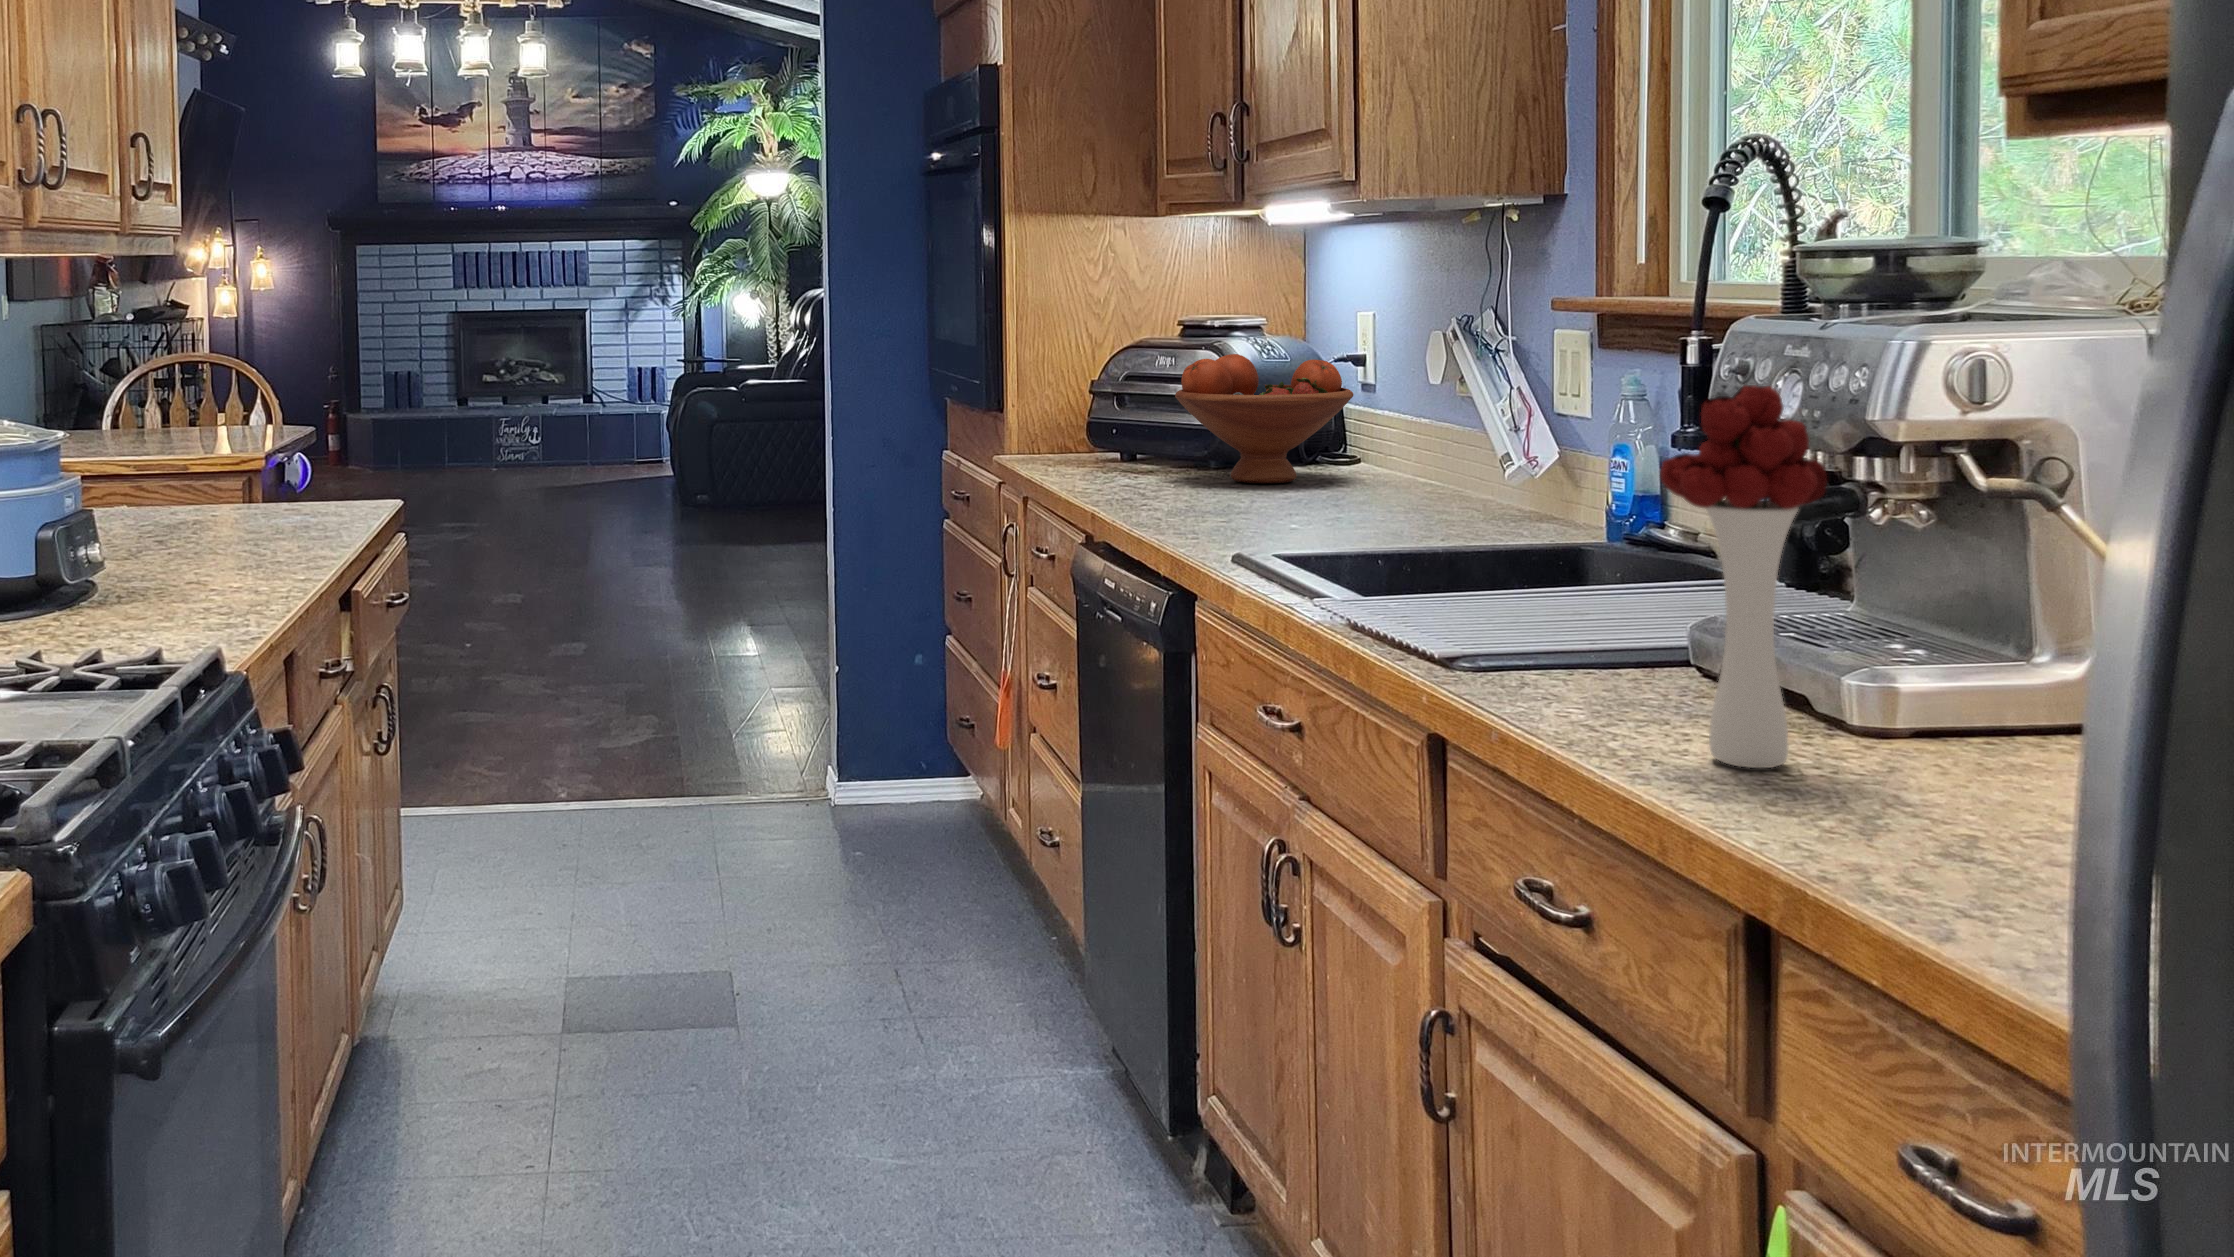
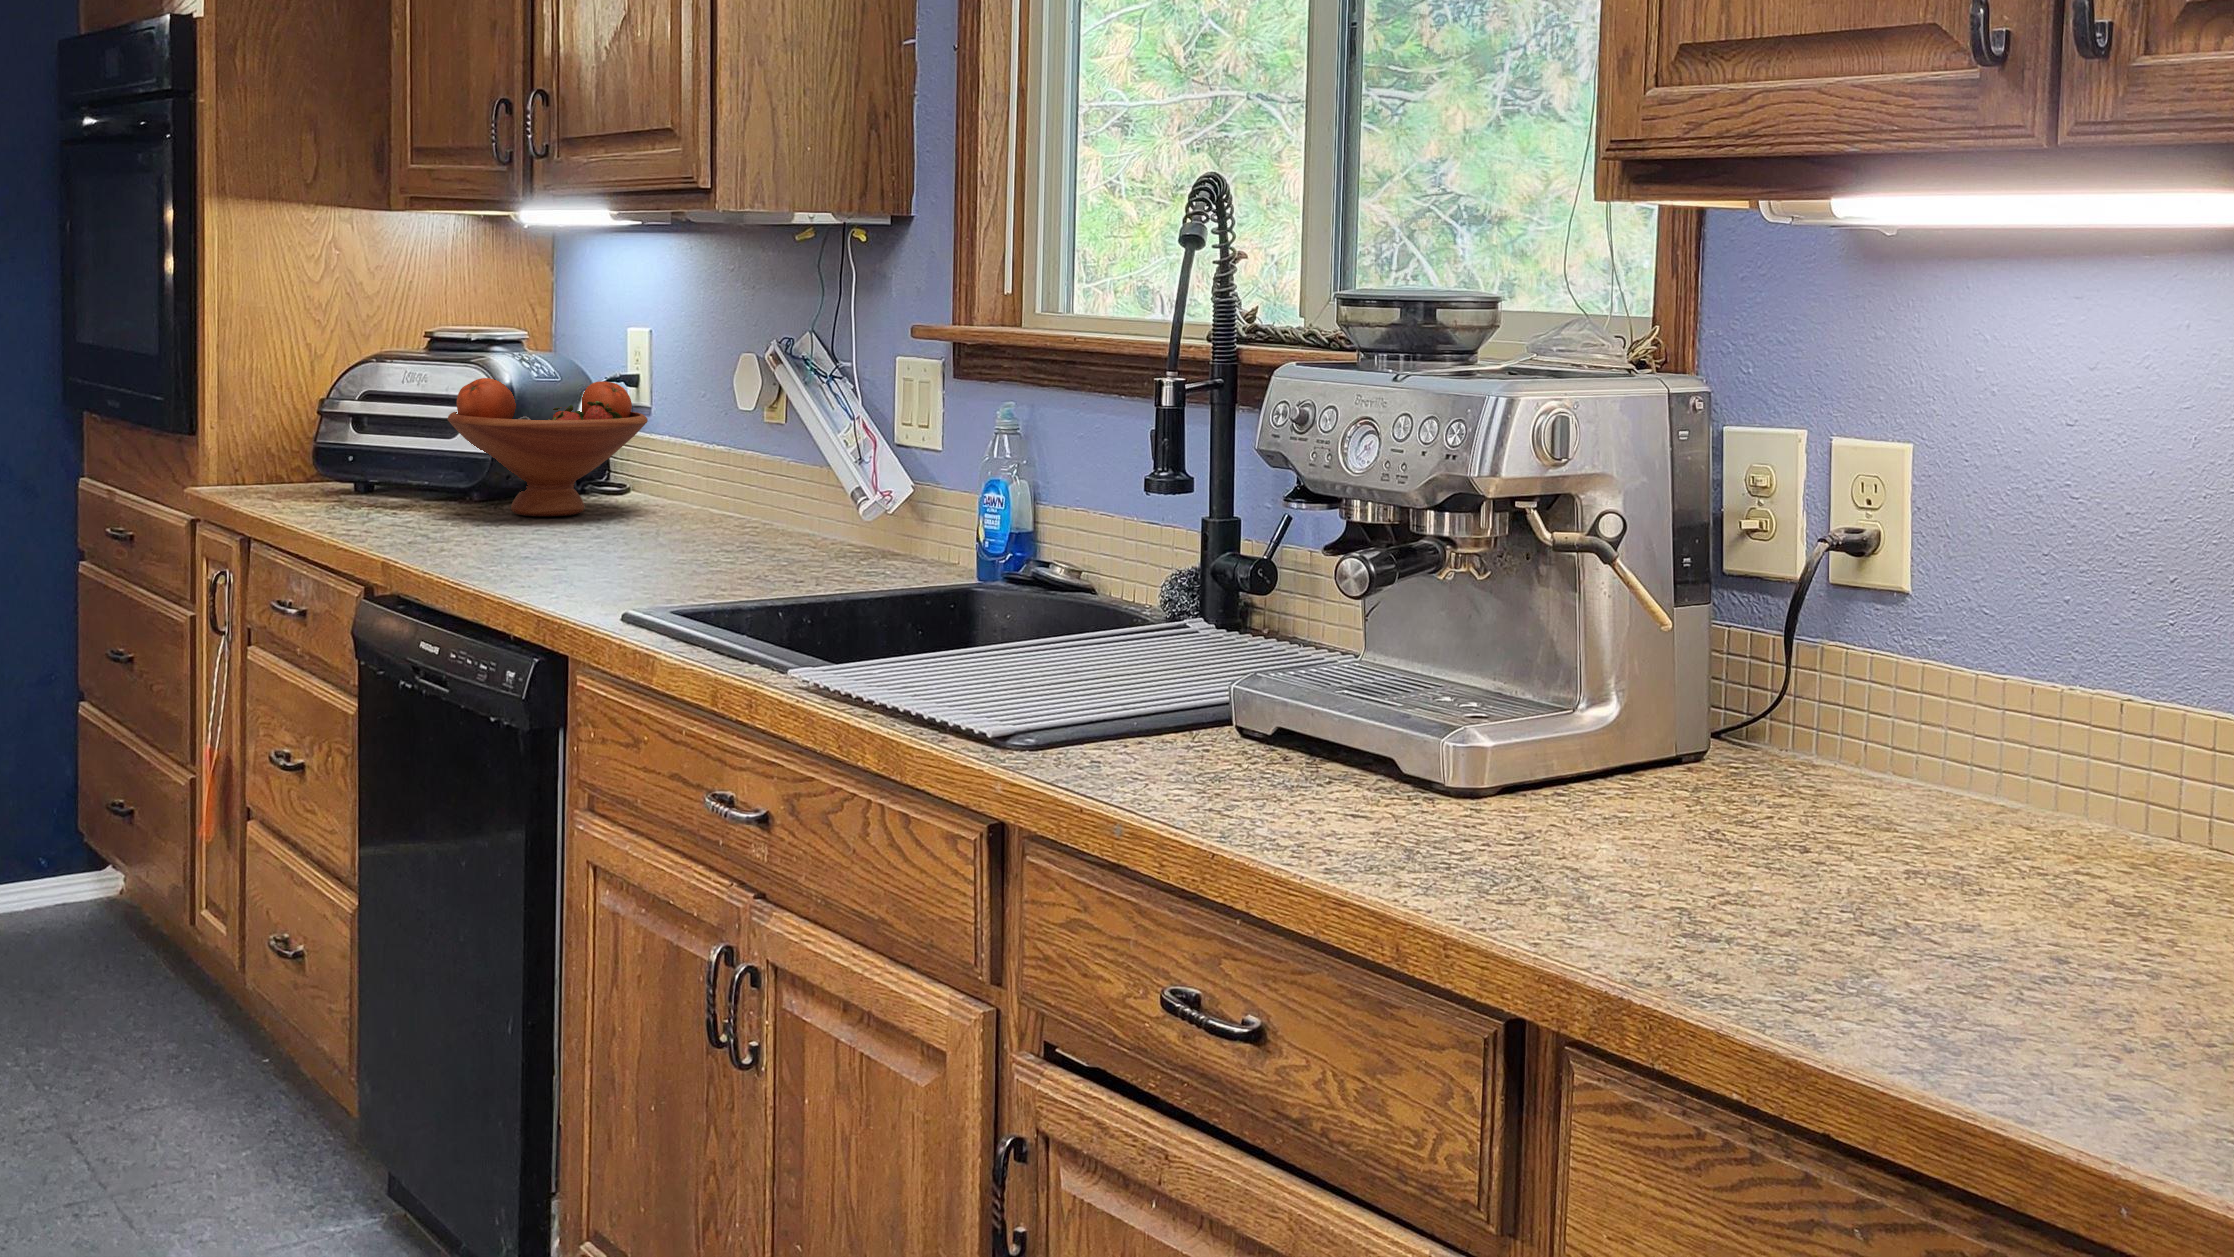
flower bouquet: present [1660,385,1827,768] -> none [1350,439,1489,836]

